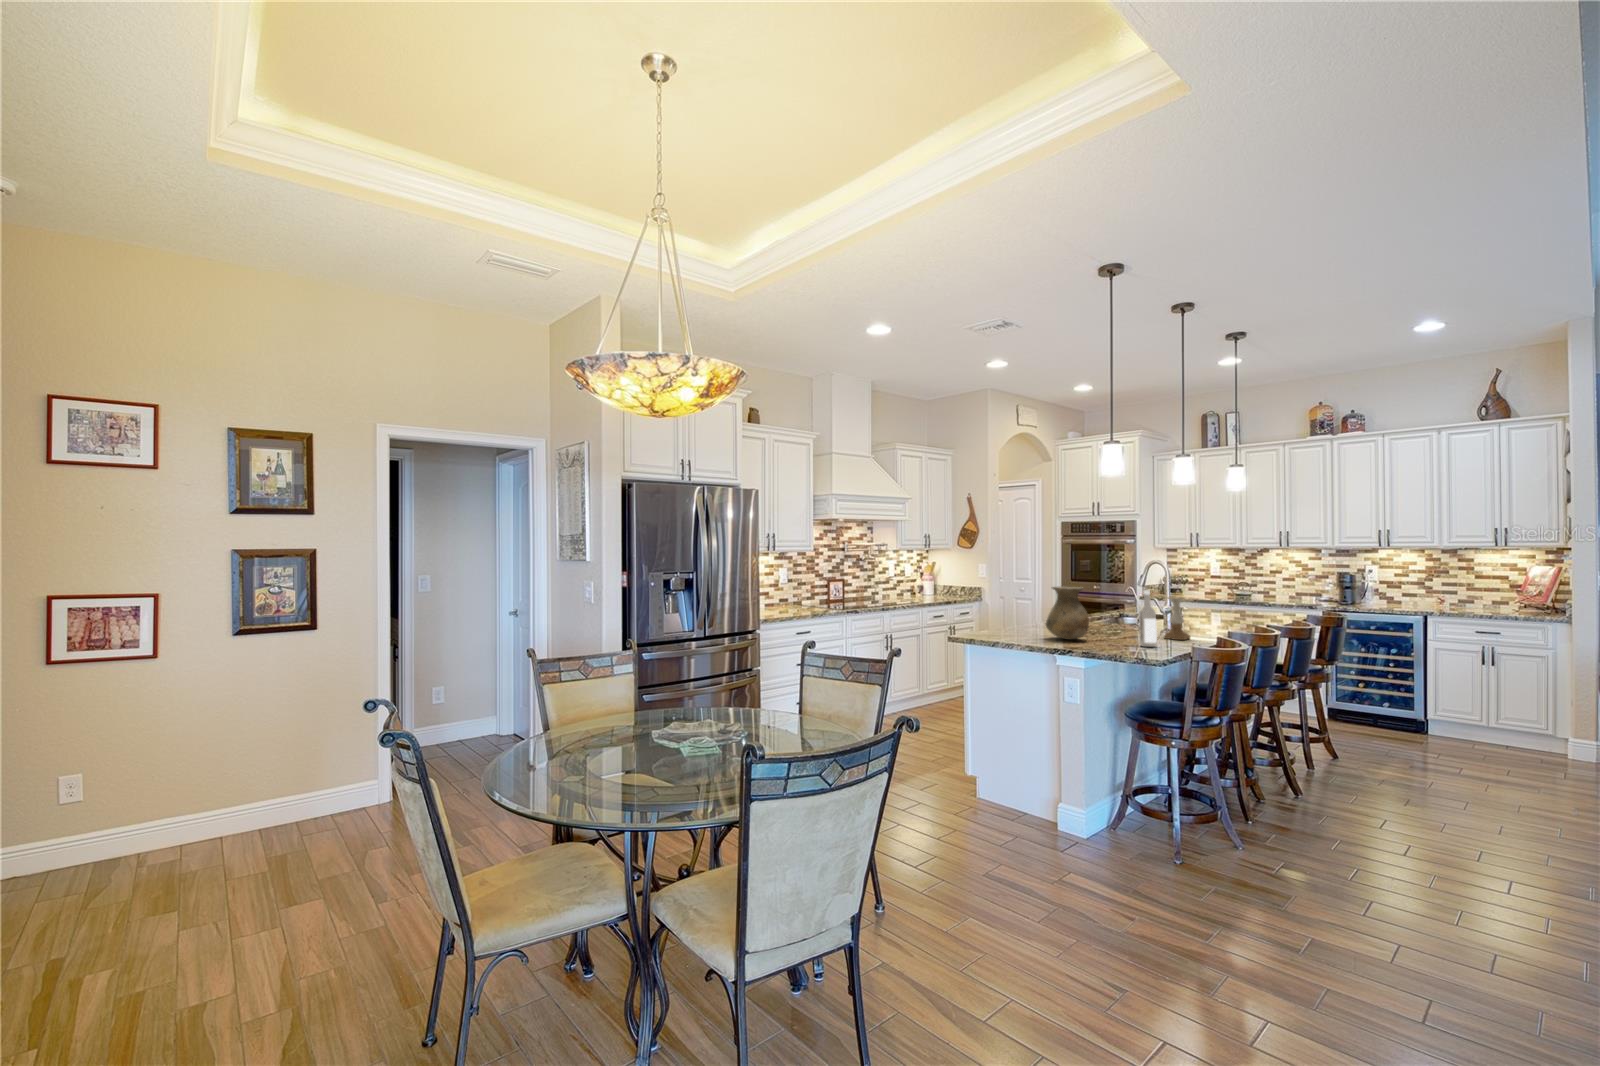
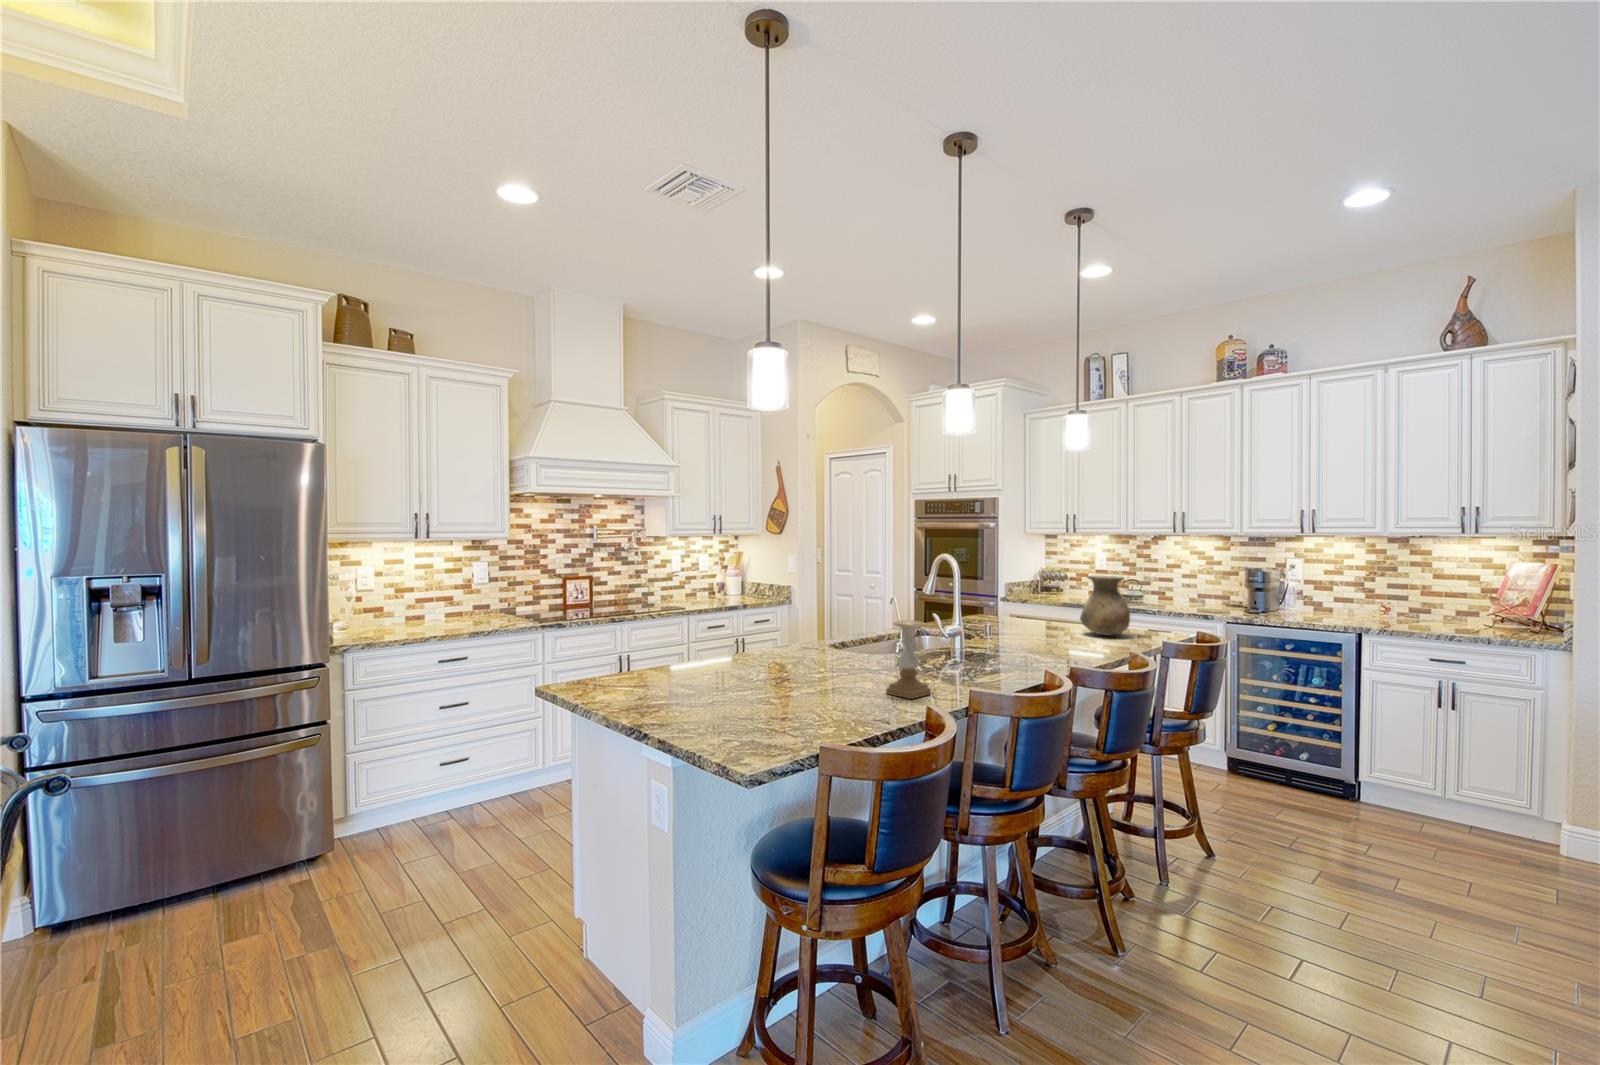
vase: present [1046,587,1089,639] -> present [1080,576,1130,635]
wine bottle: present [1139,590,1157,647] -> none [805,615,834,721]

